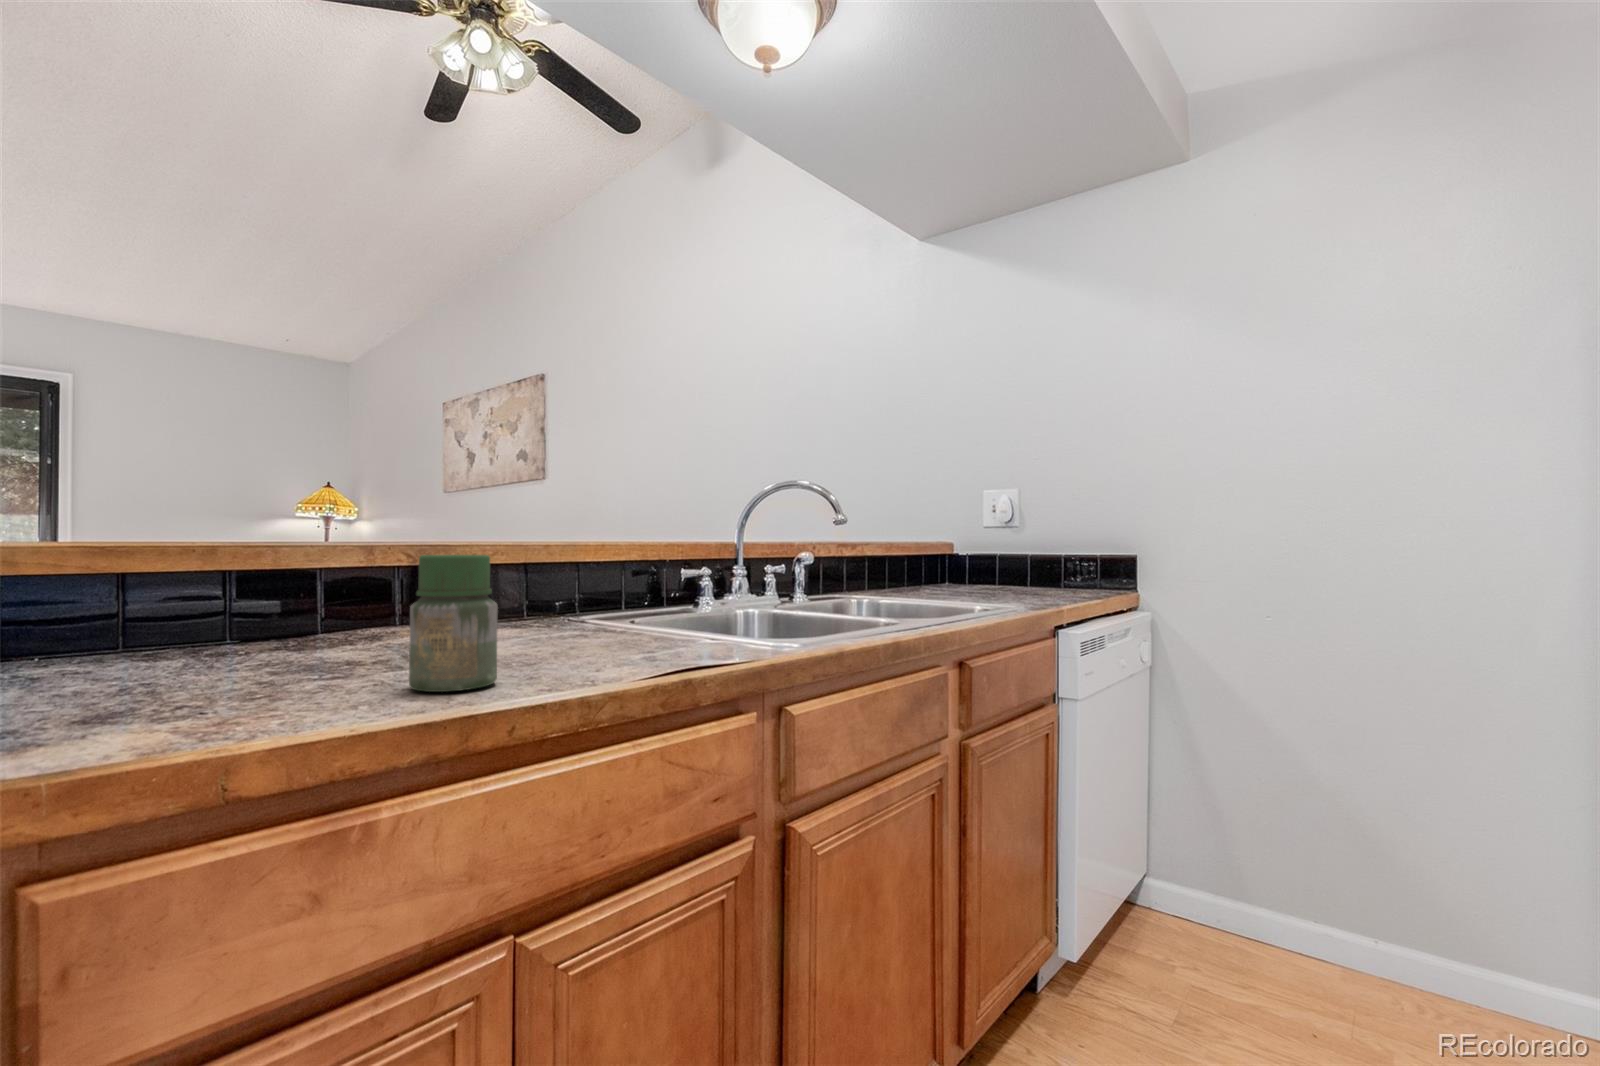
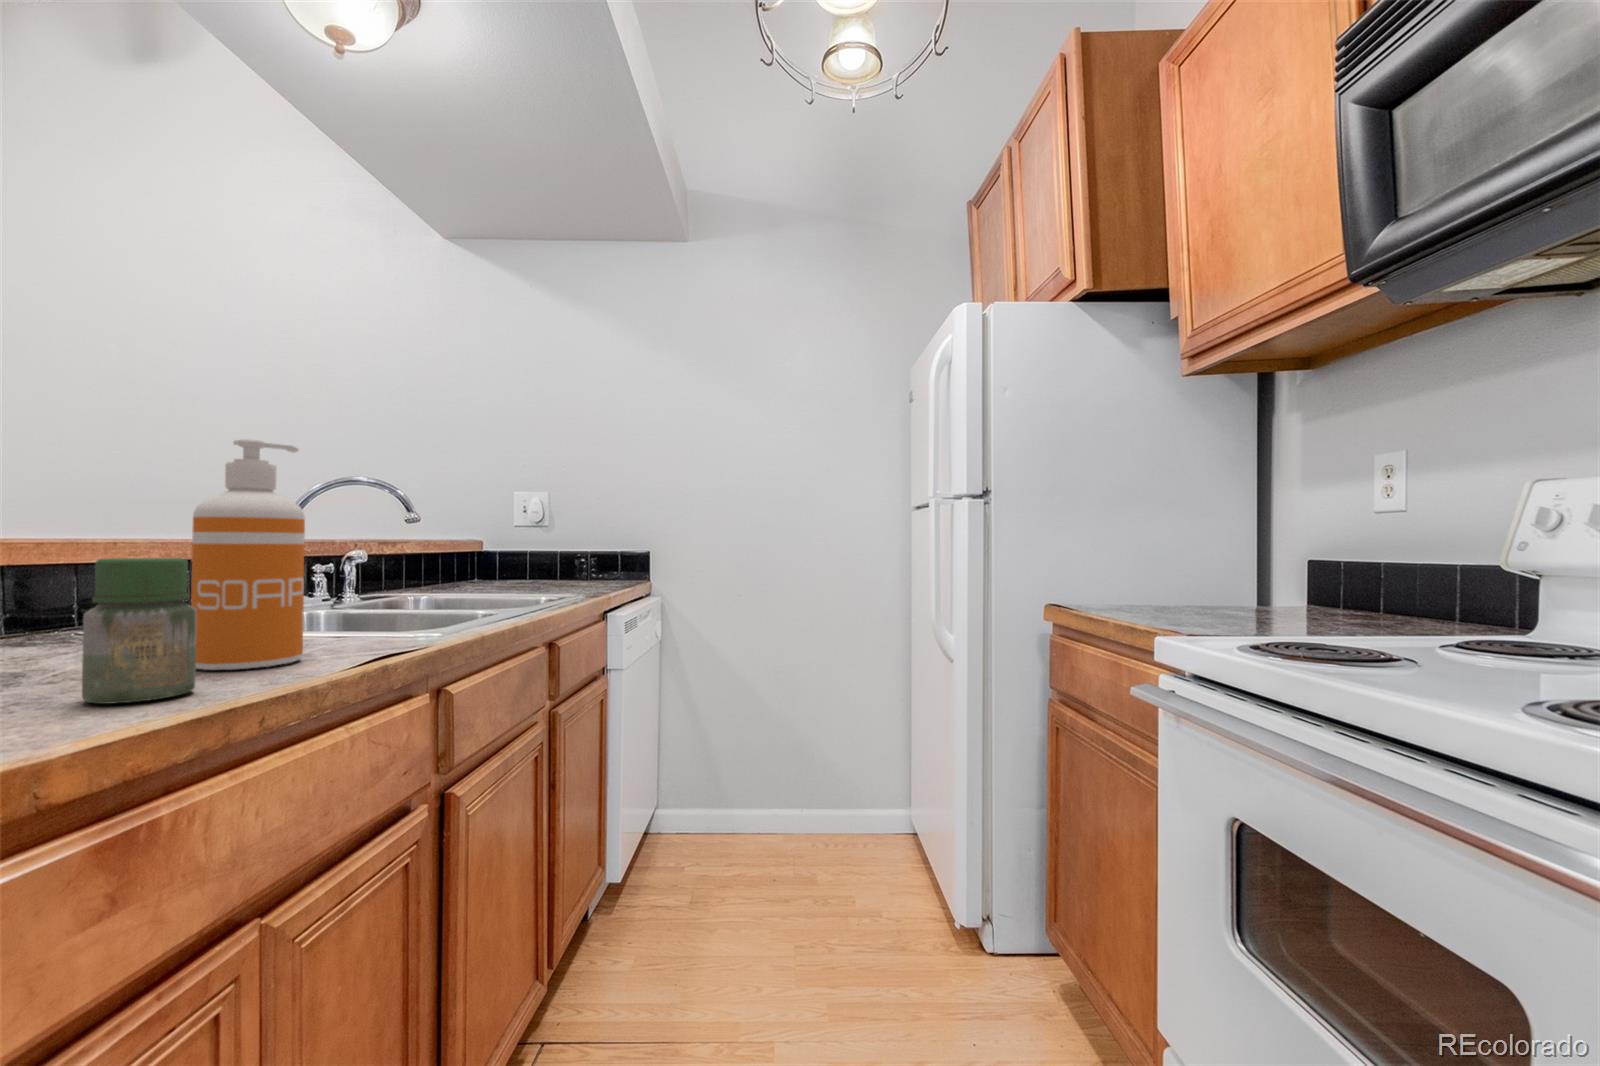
soap dispenser: none [548,440,640,666] -> present [191,439,305,670]

